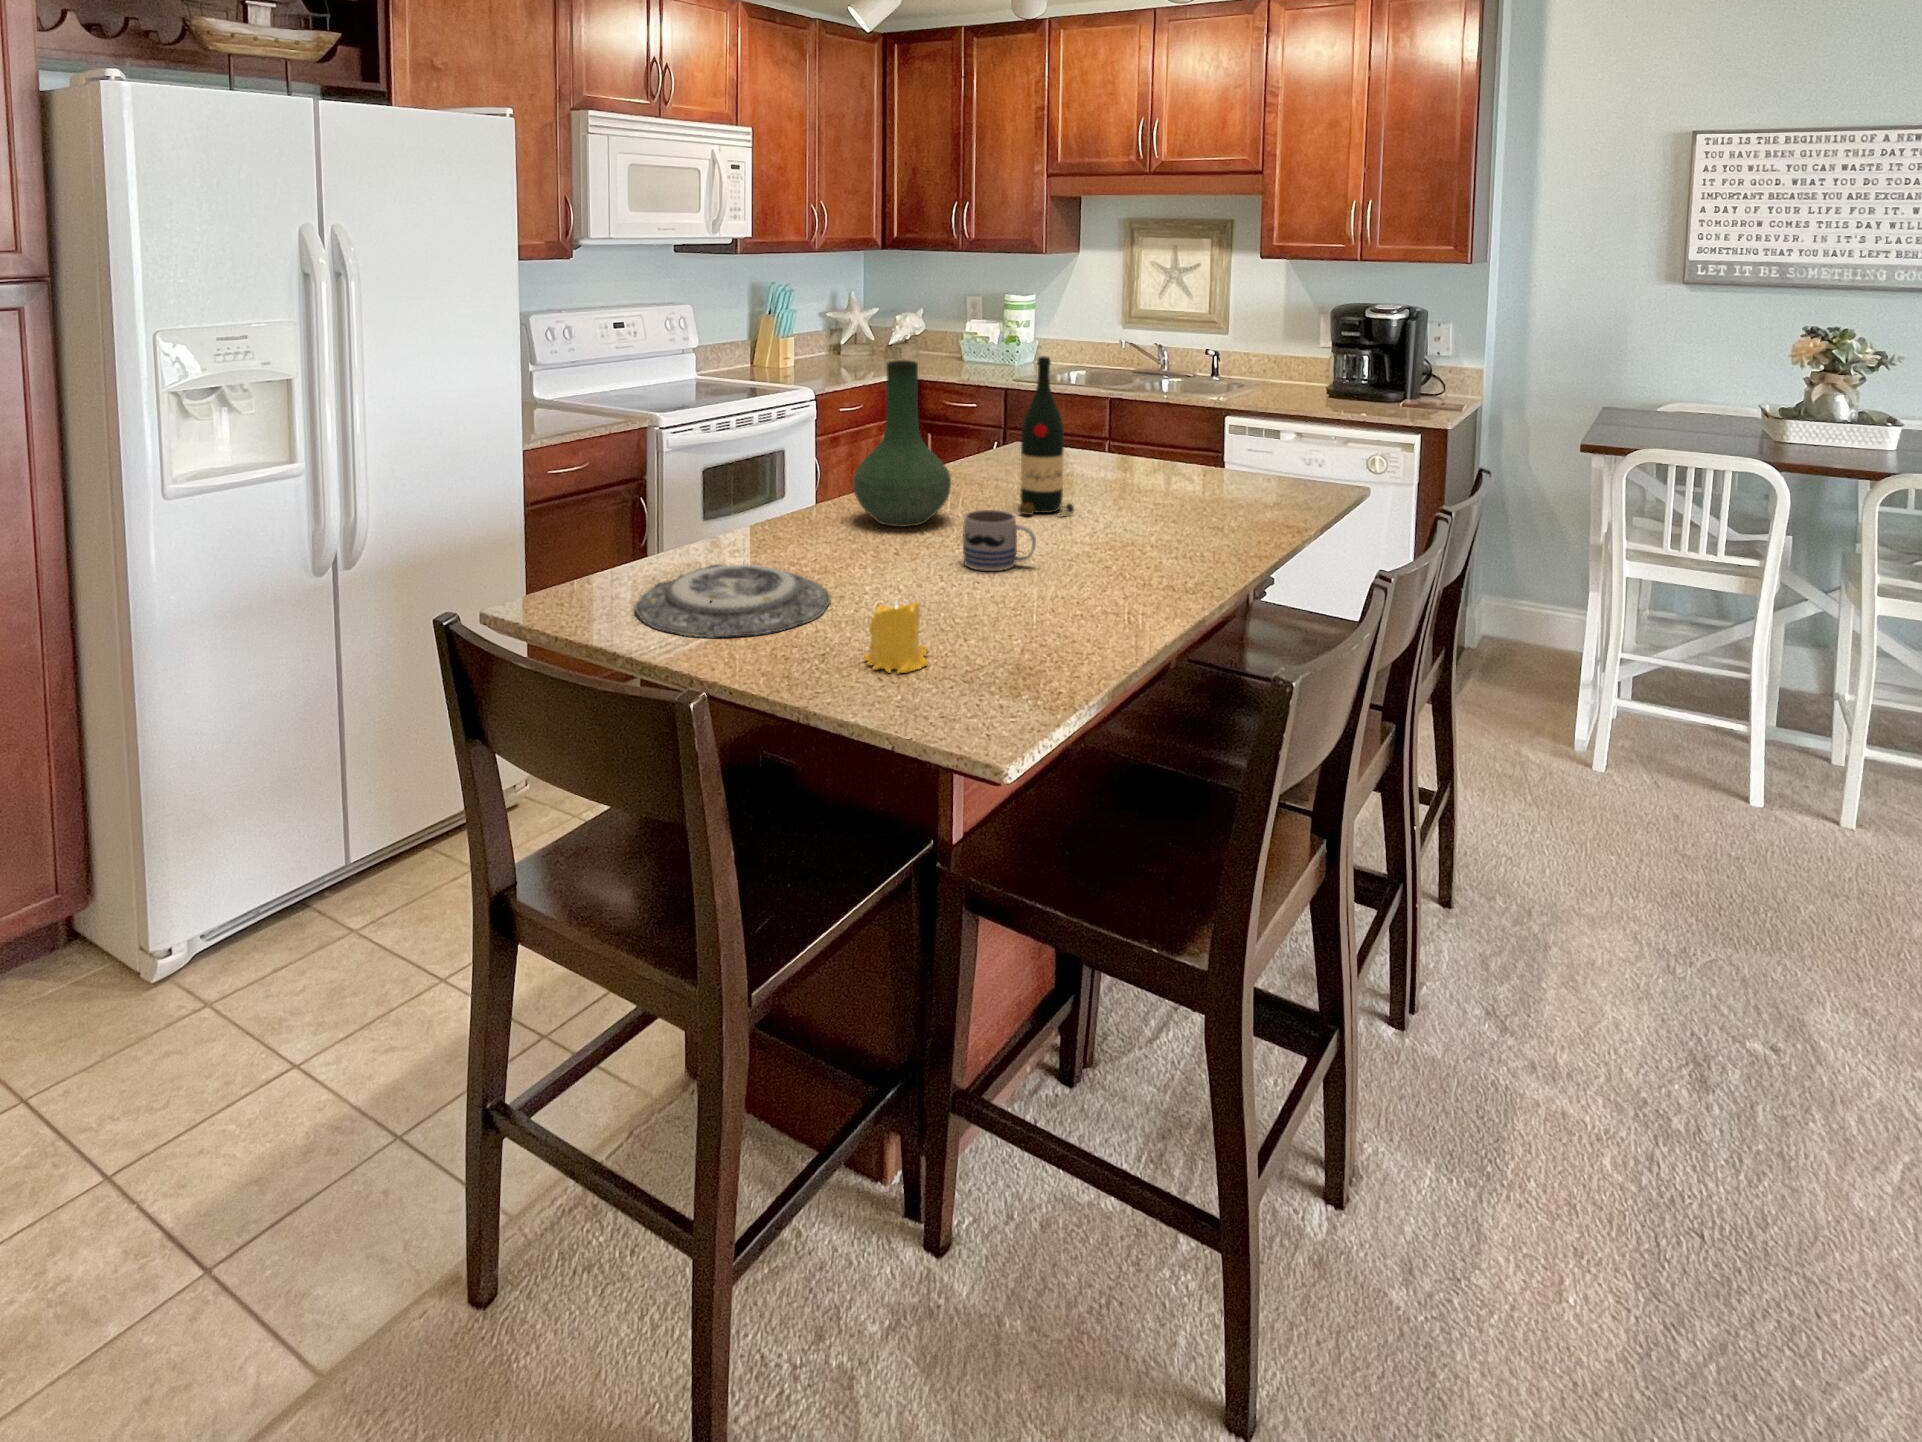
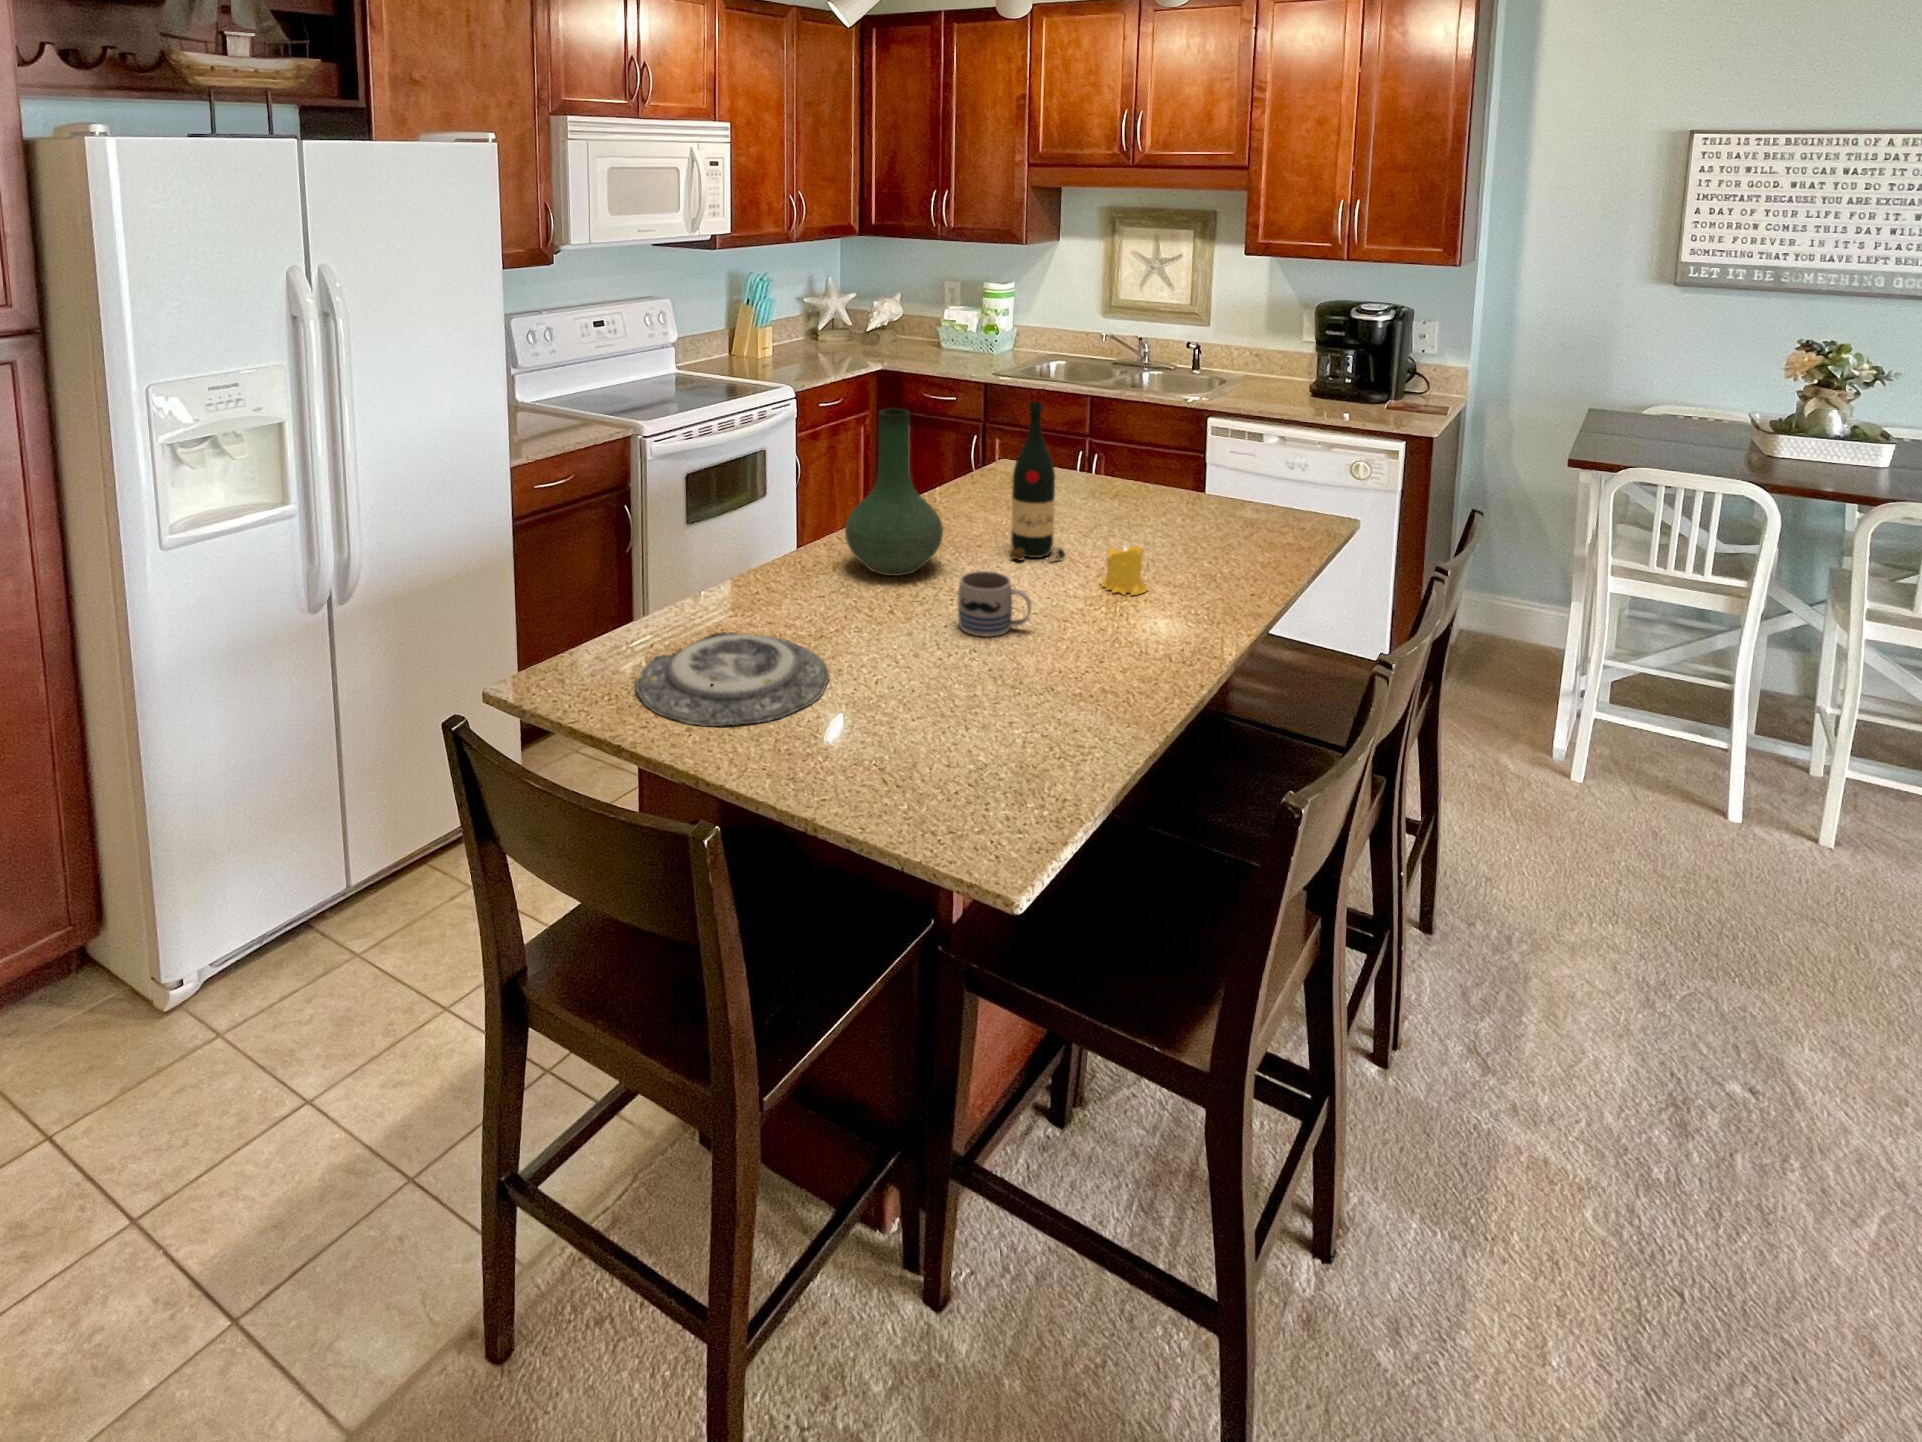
candle: present [864,602,928,673] -> present [1101,546,1149,595]

